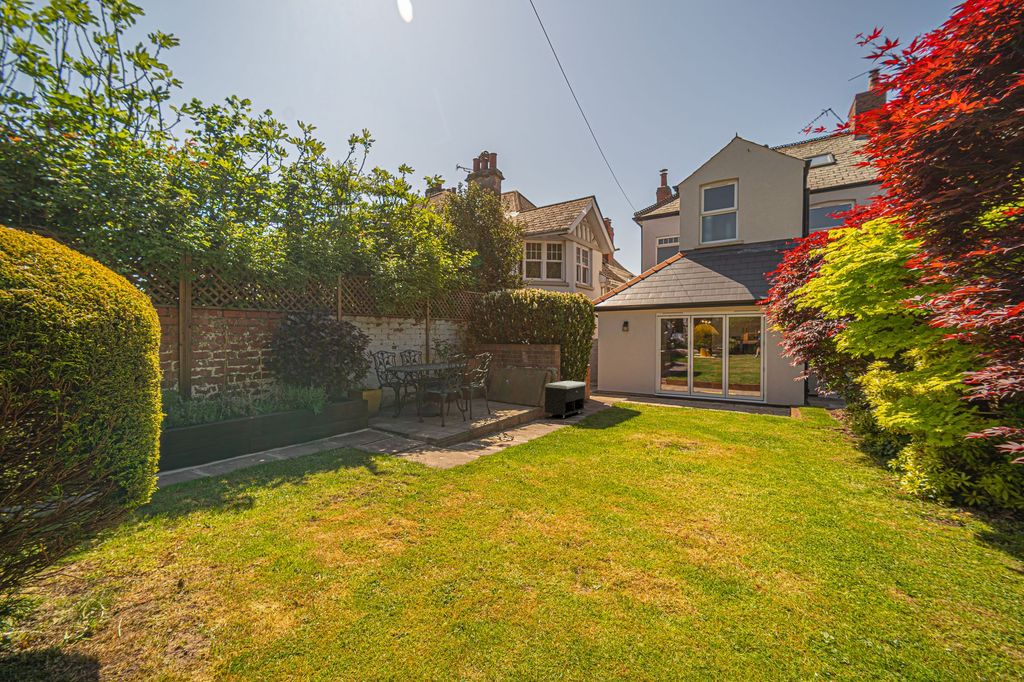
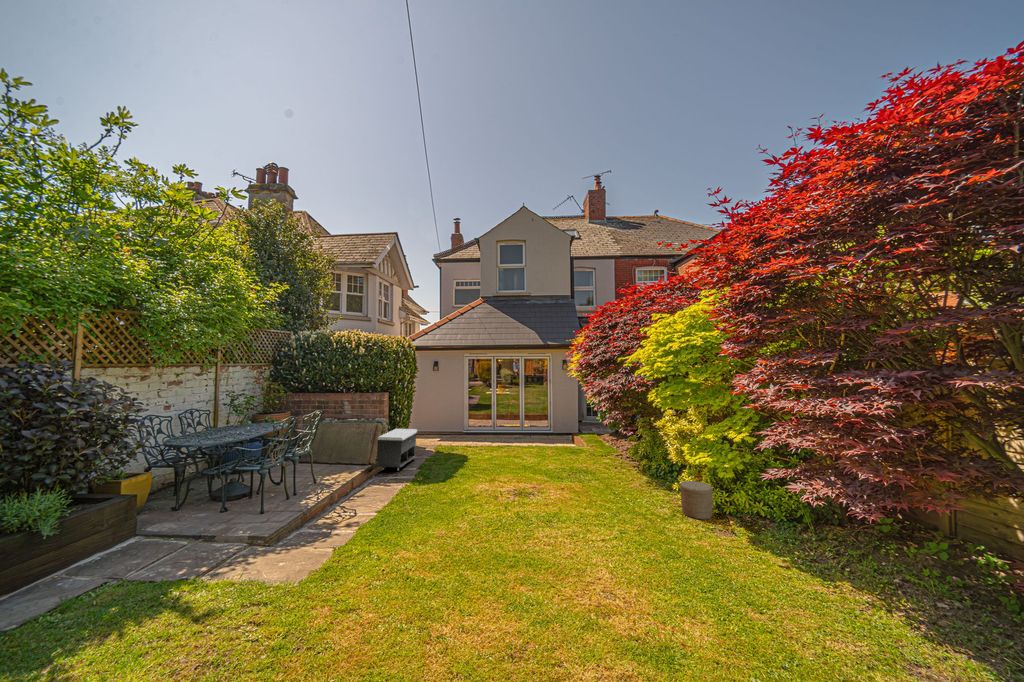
woven basket: none [920,465,988,525] -> present [680,481,713,520]

